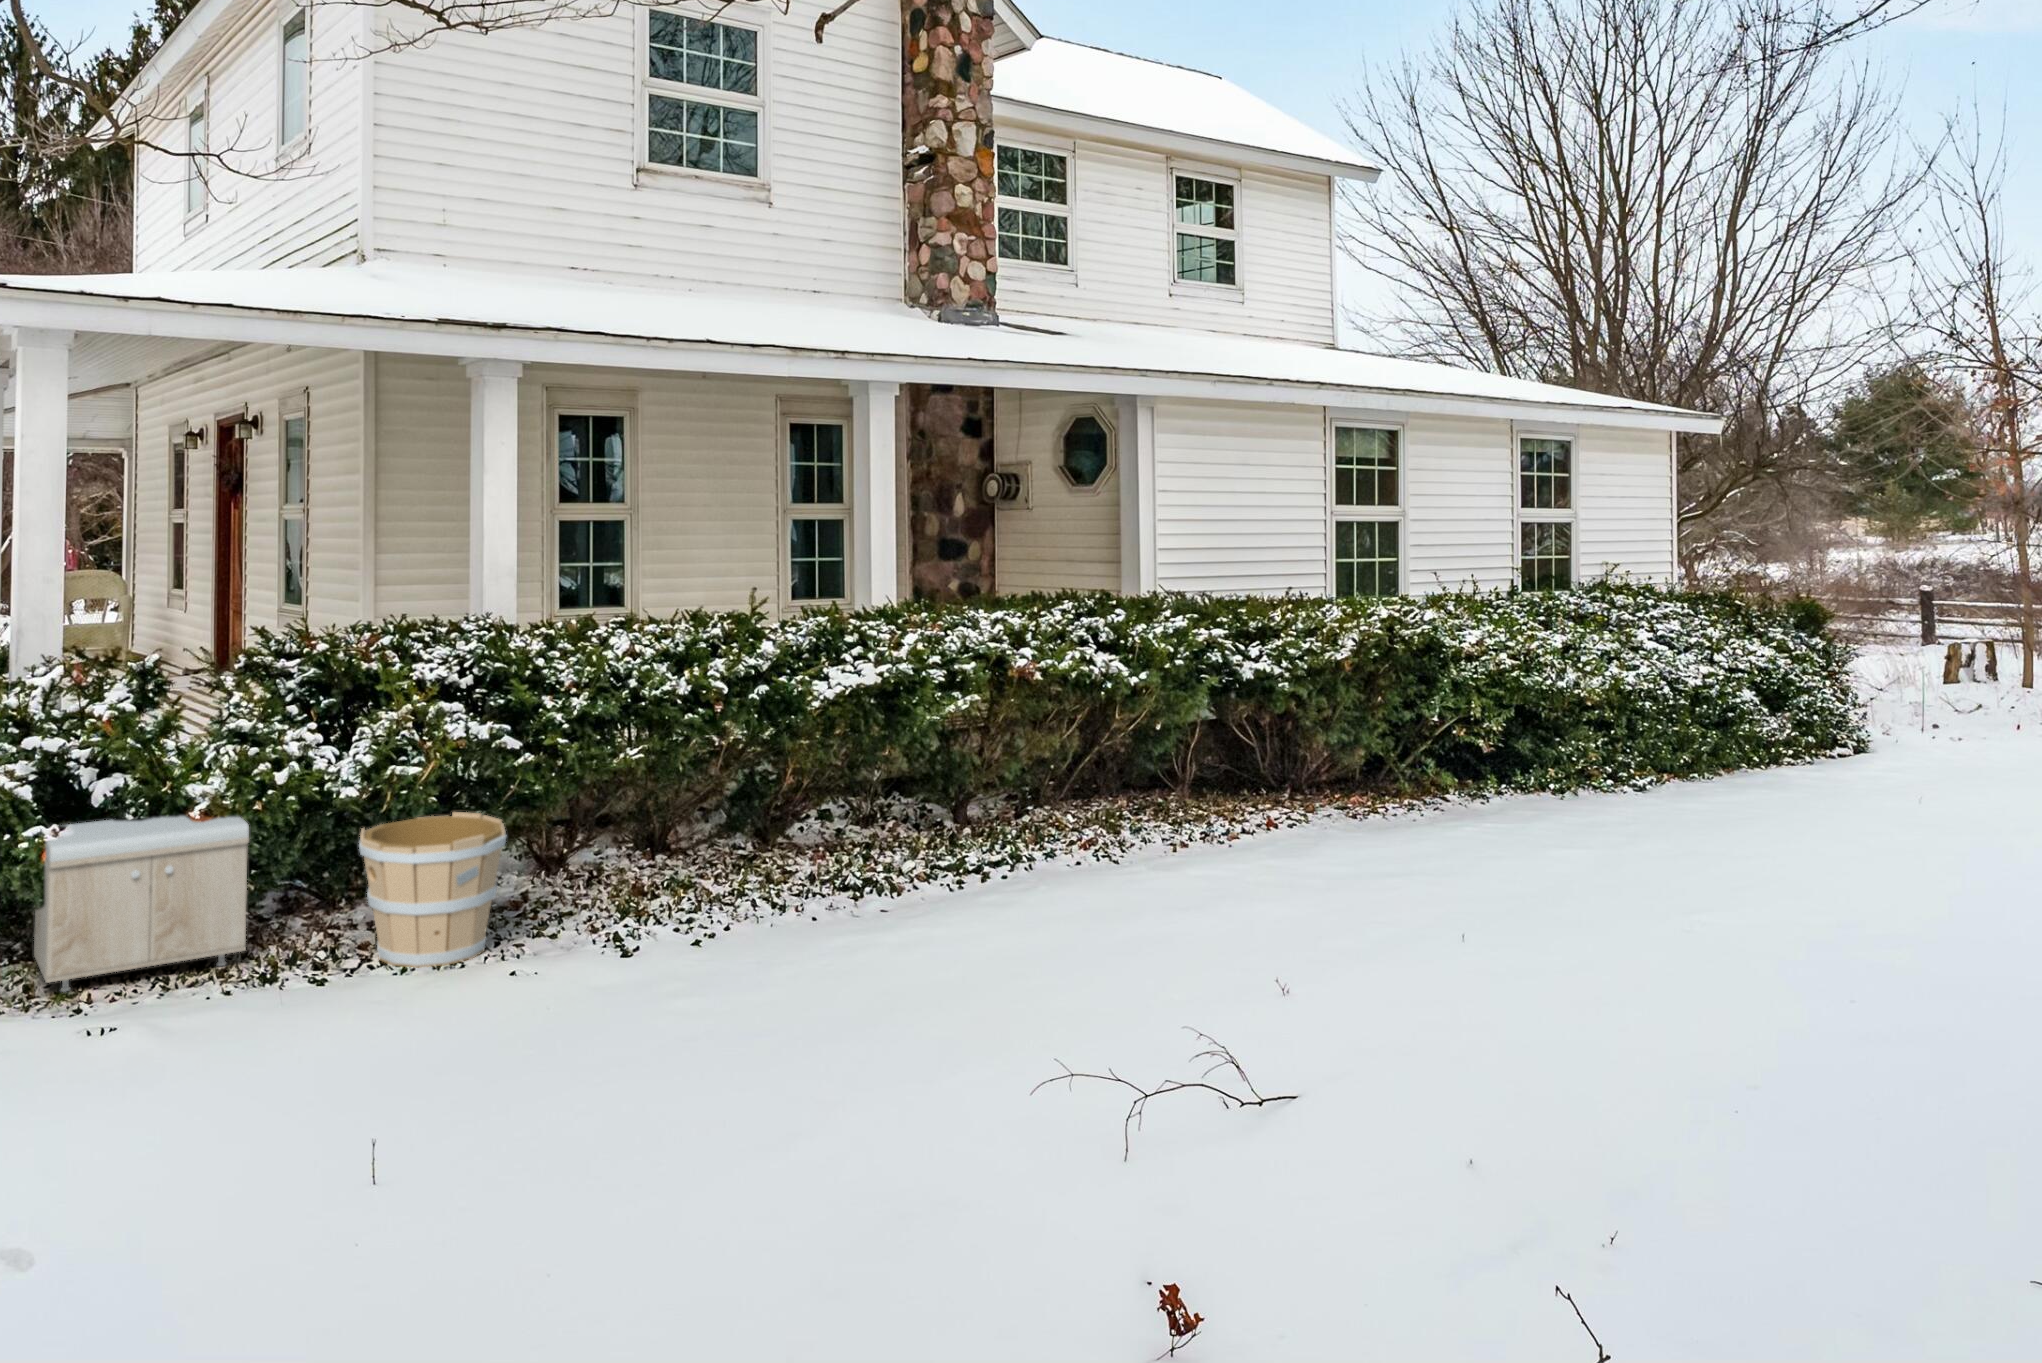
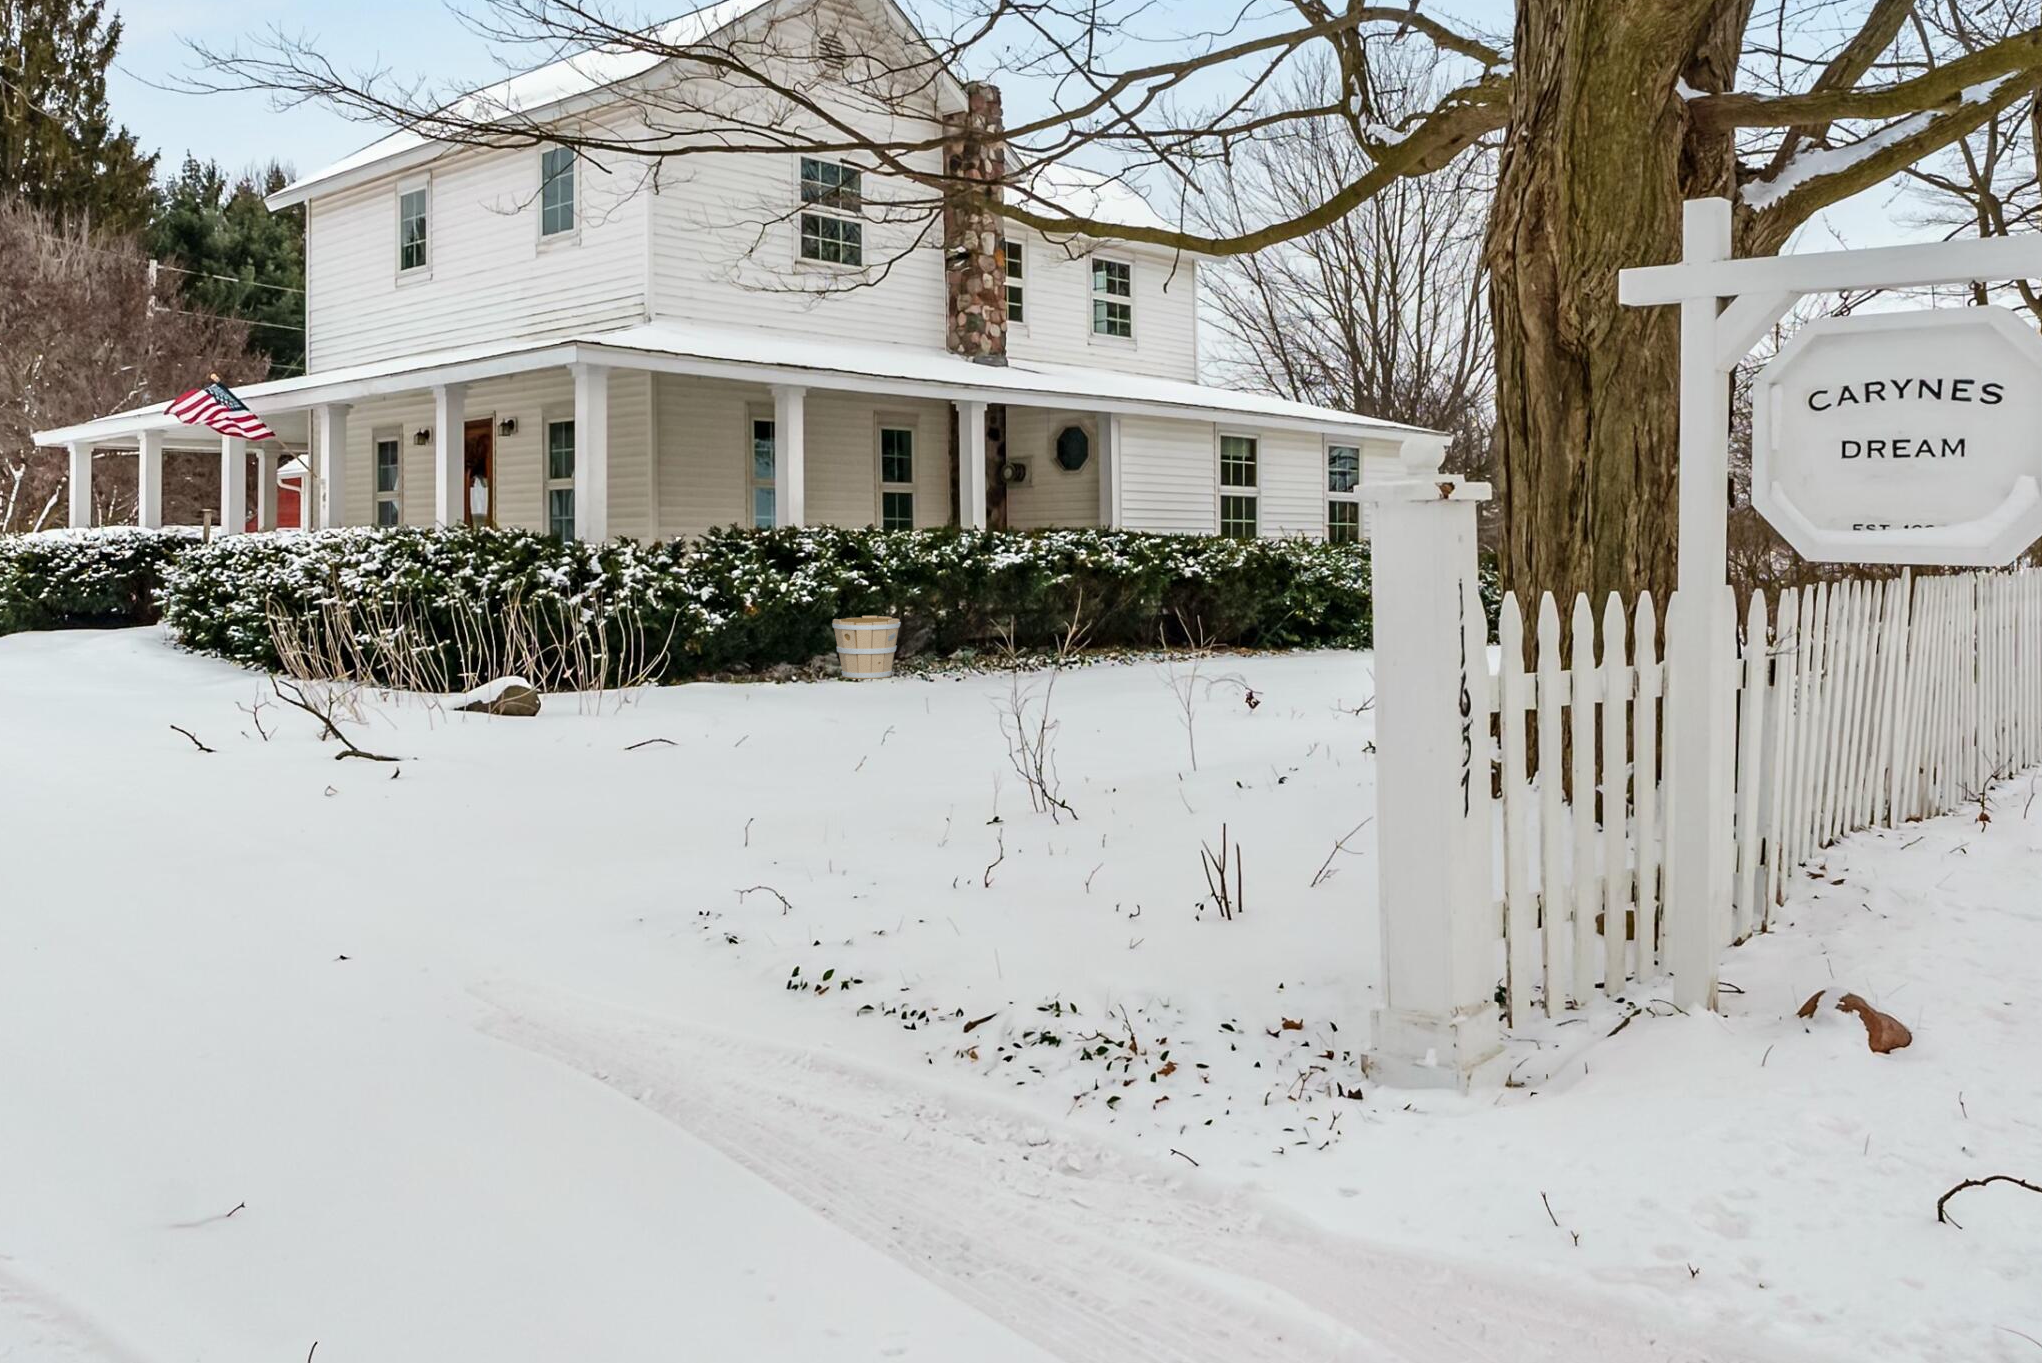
storage bench: present [34,816,249,992] -> none [692,613,791,687]

